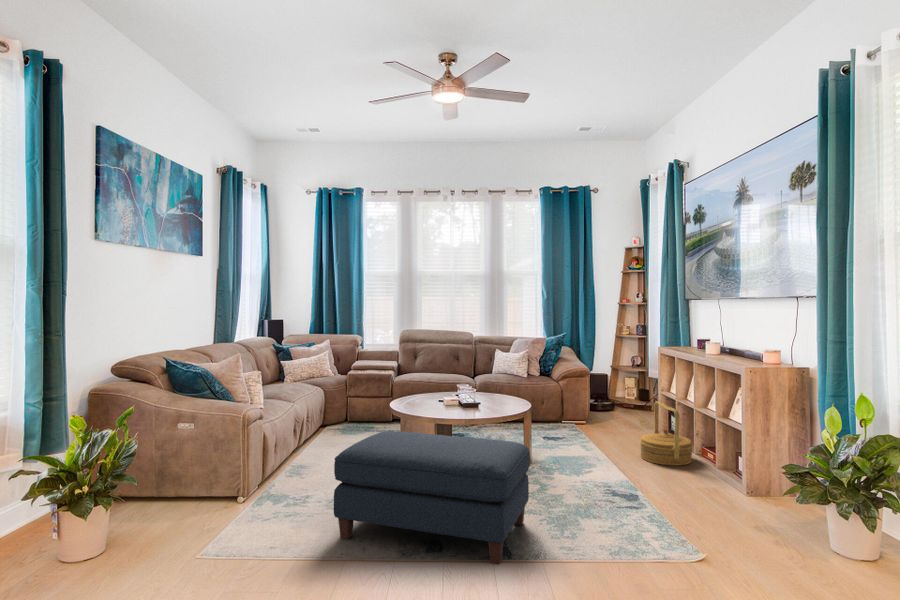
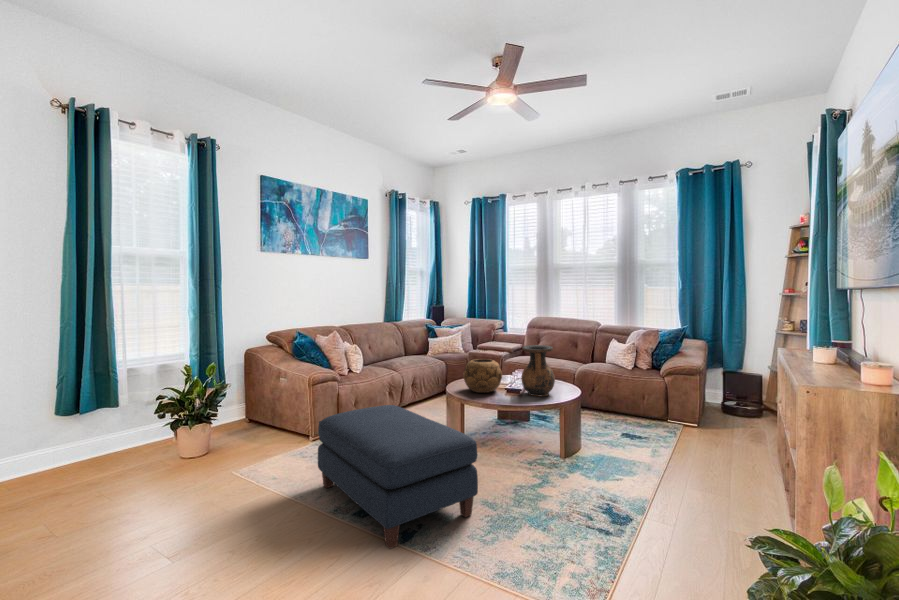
vase: none [477,355,510,407] -> present [521,345,555,396]
decorative bowl: none [416,374,458,411] -> present [463,359,502,393]
woven basket: present [640,401,693,466] -> none [707,414,782,500]

